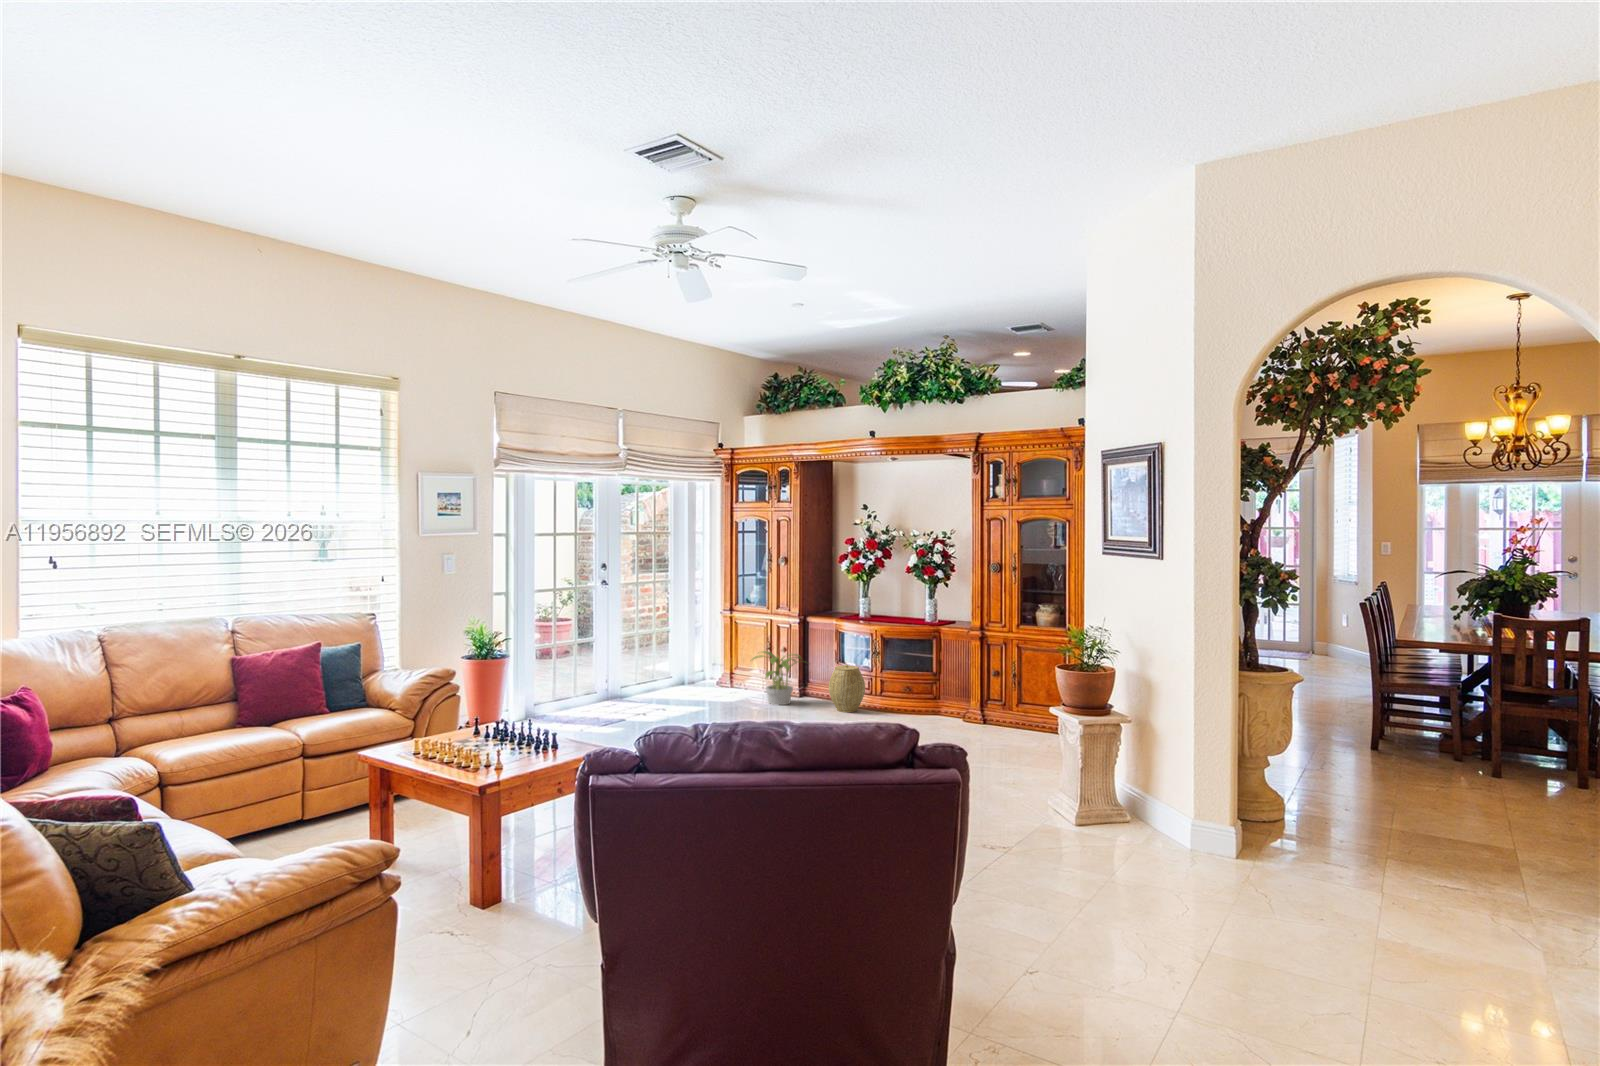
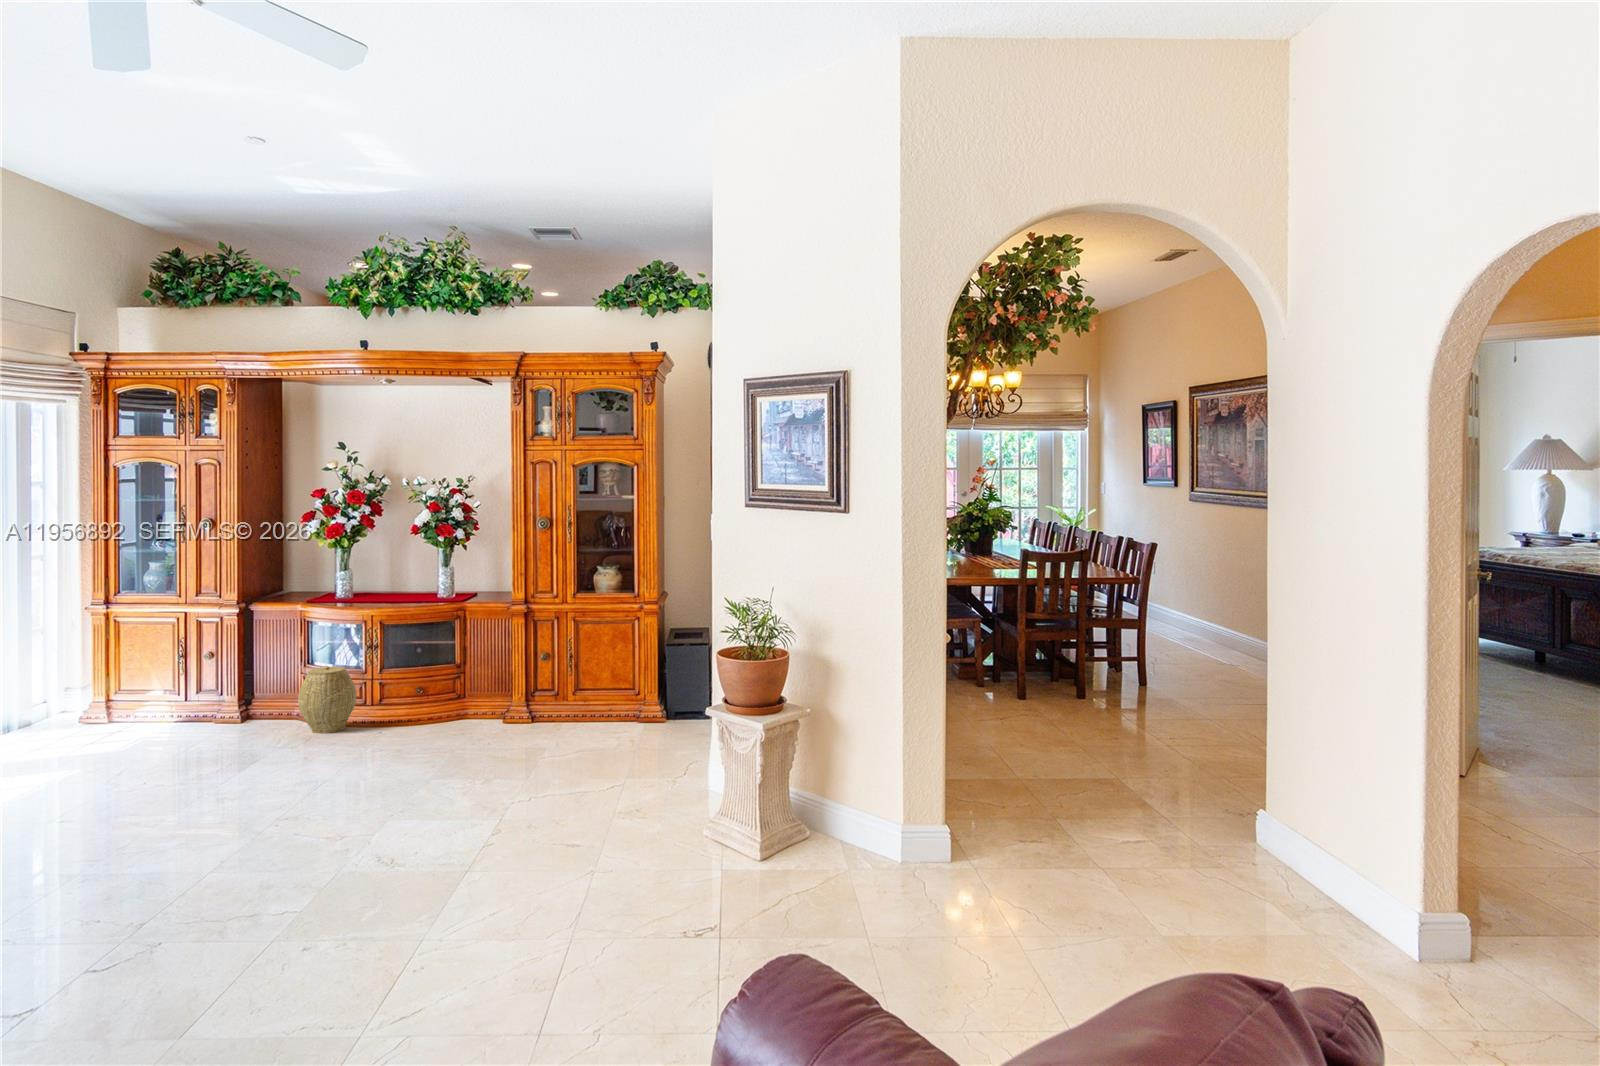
potted plant: present [752,651,802,705] -> none [157,658,263,738]

